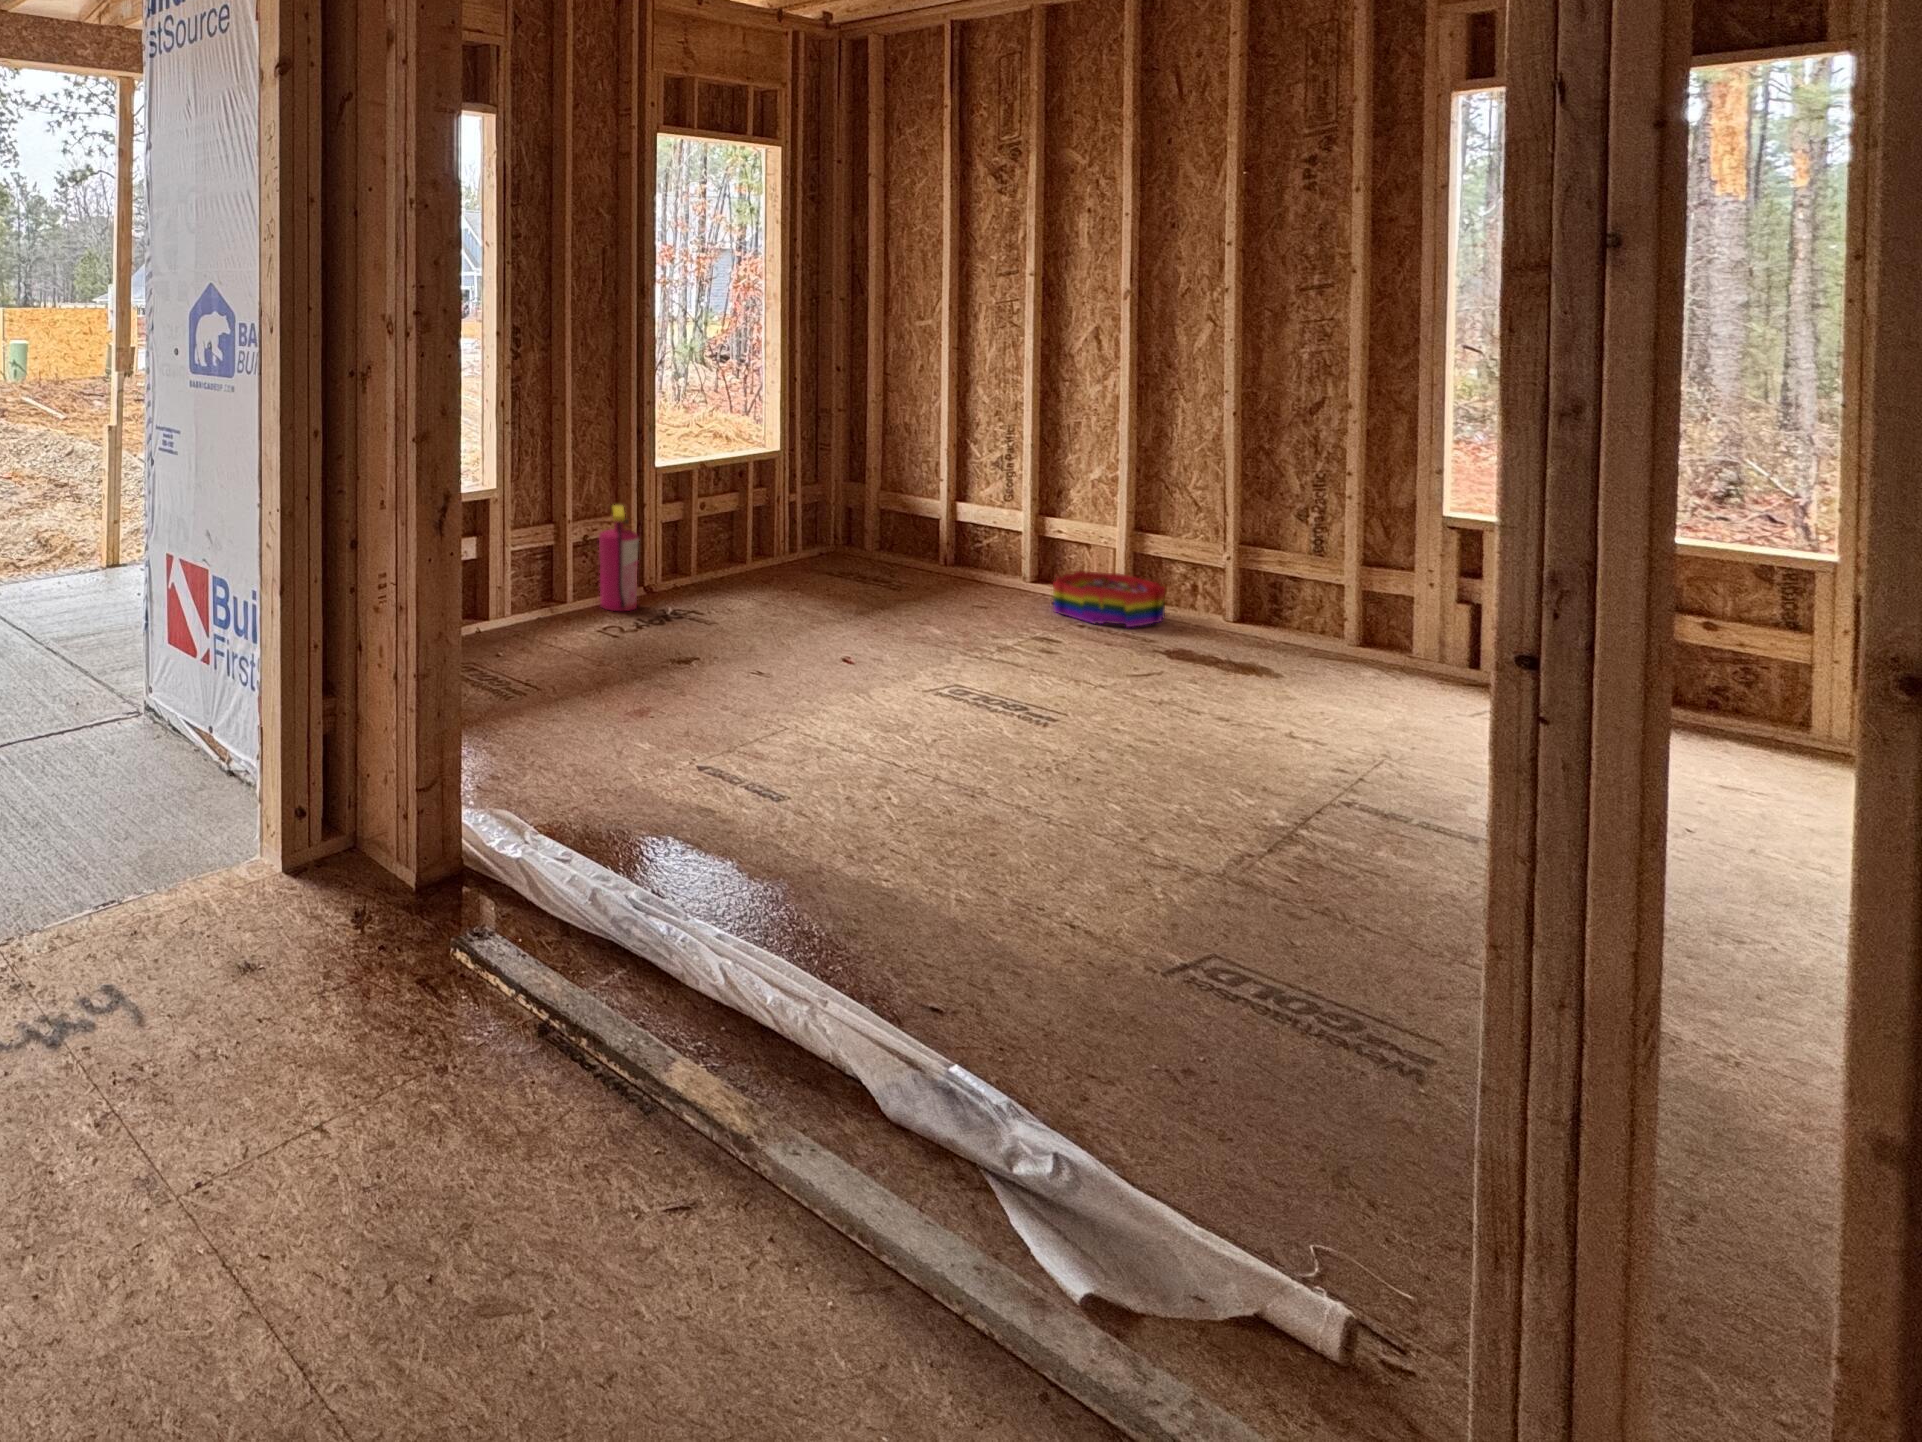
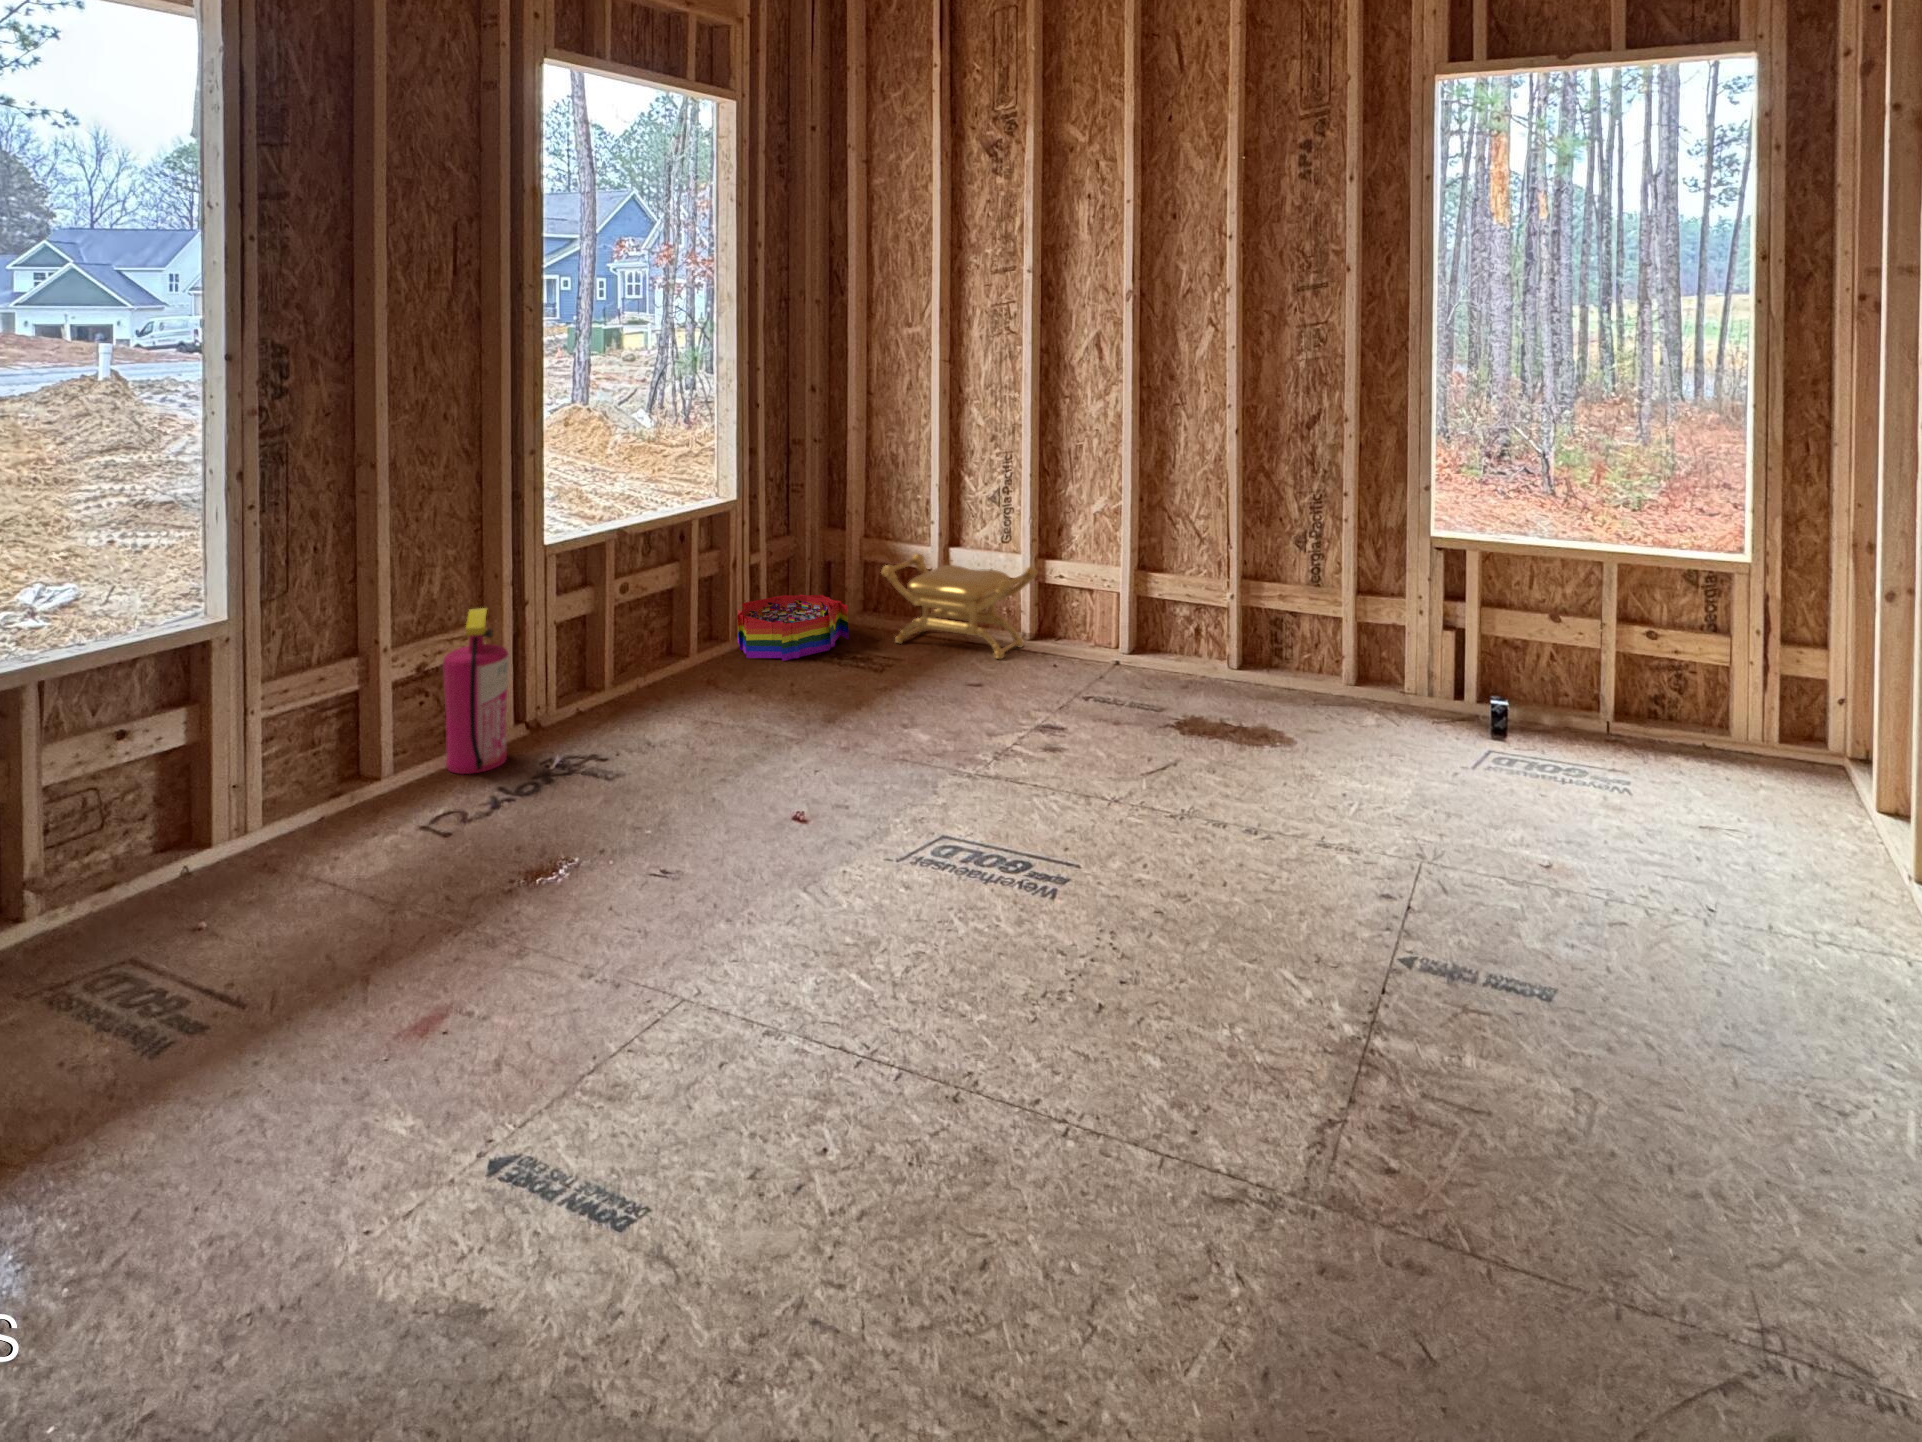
stool: none [898,505,1039,594] -> present [881,554,1037,659]
storage bin: present [1053,571,1165,627] -> present [737,594,849,661]

